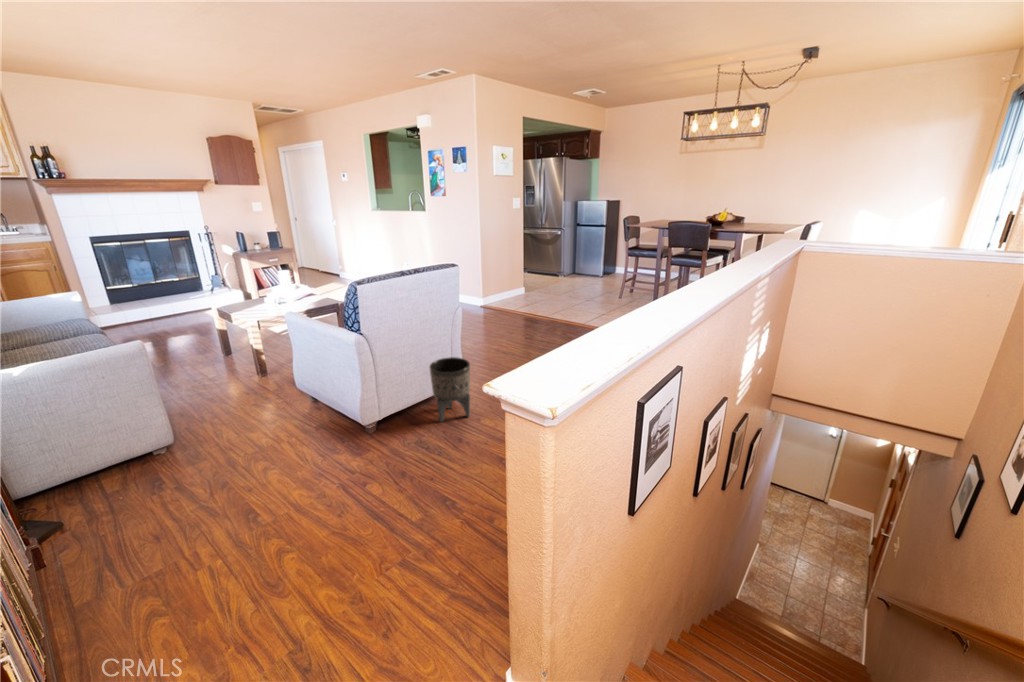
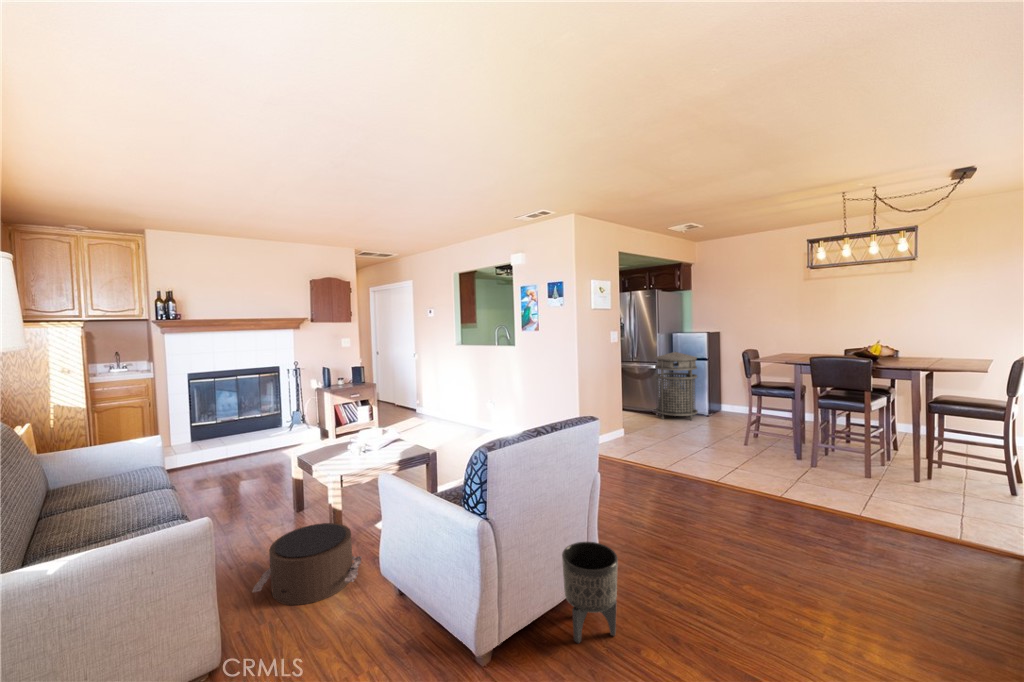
trash can: none [559,219,596,281] -> present [655,352,697,420]
pouf: none [188,357,281,413] -> present [252,523,362,605]

